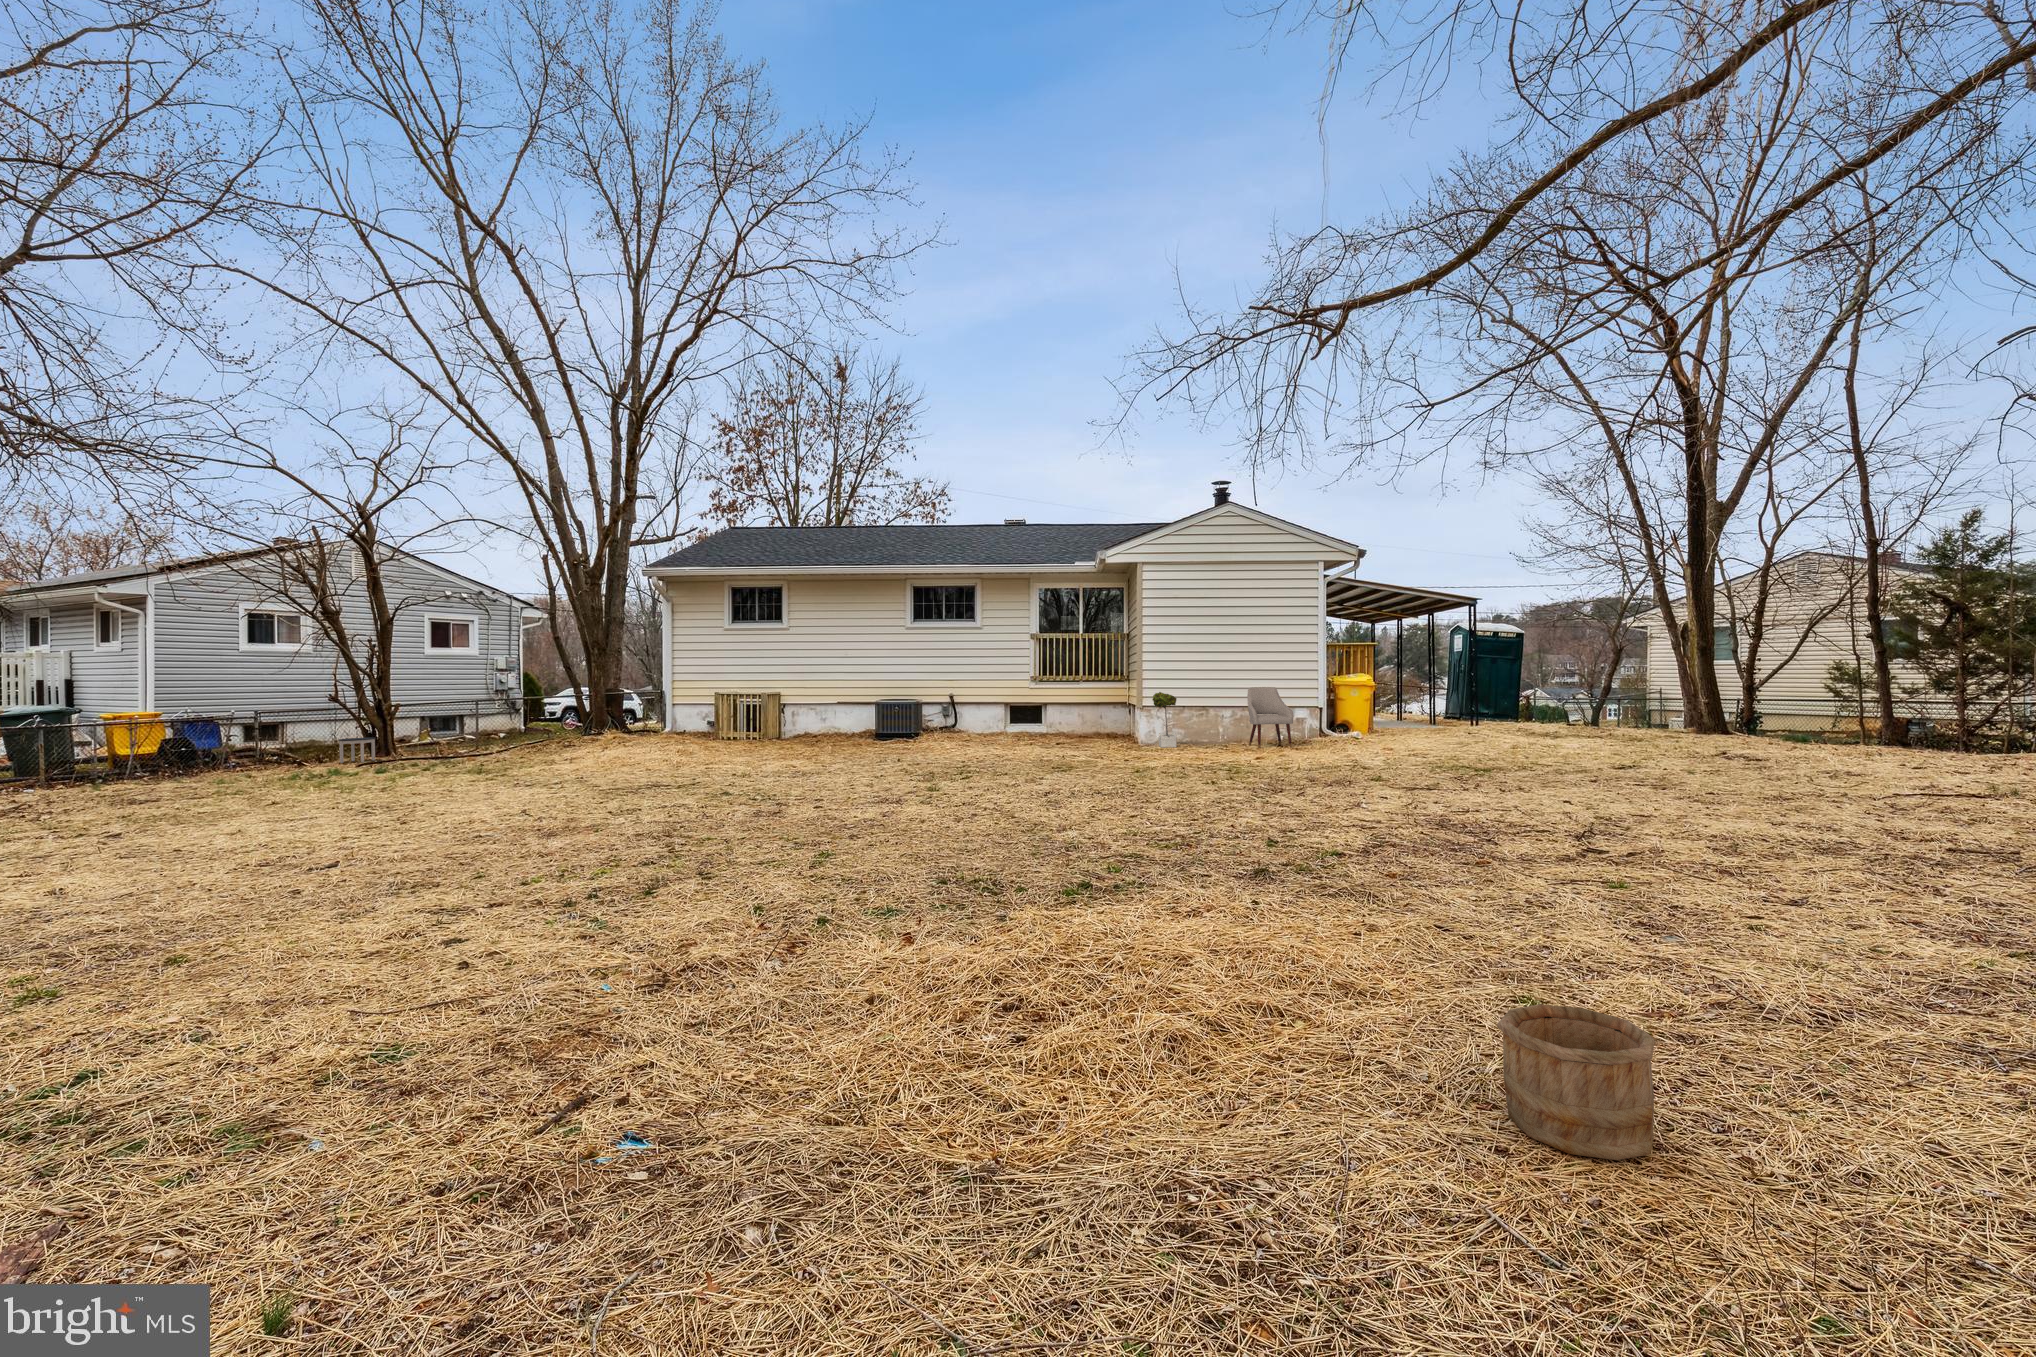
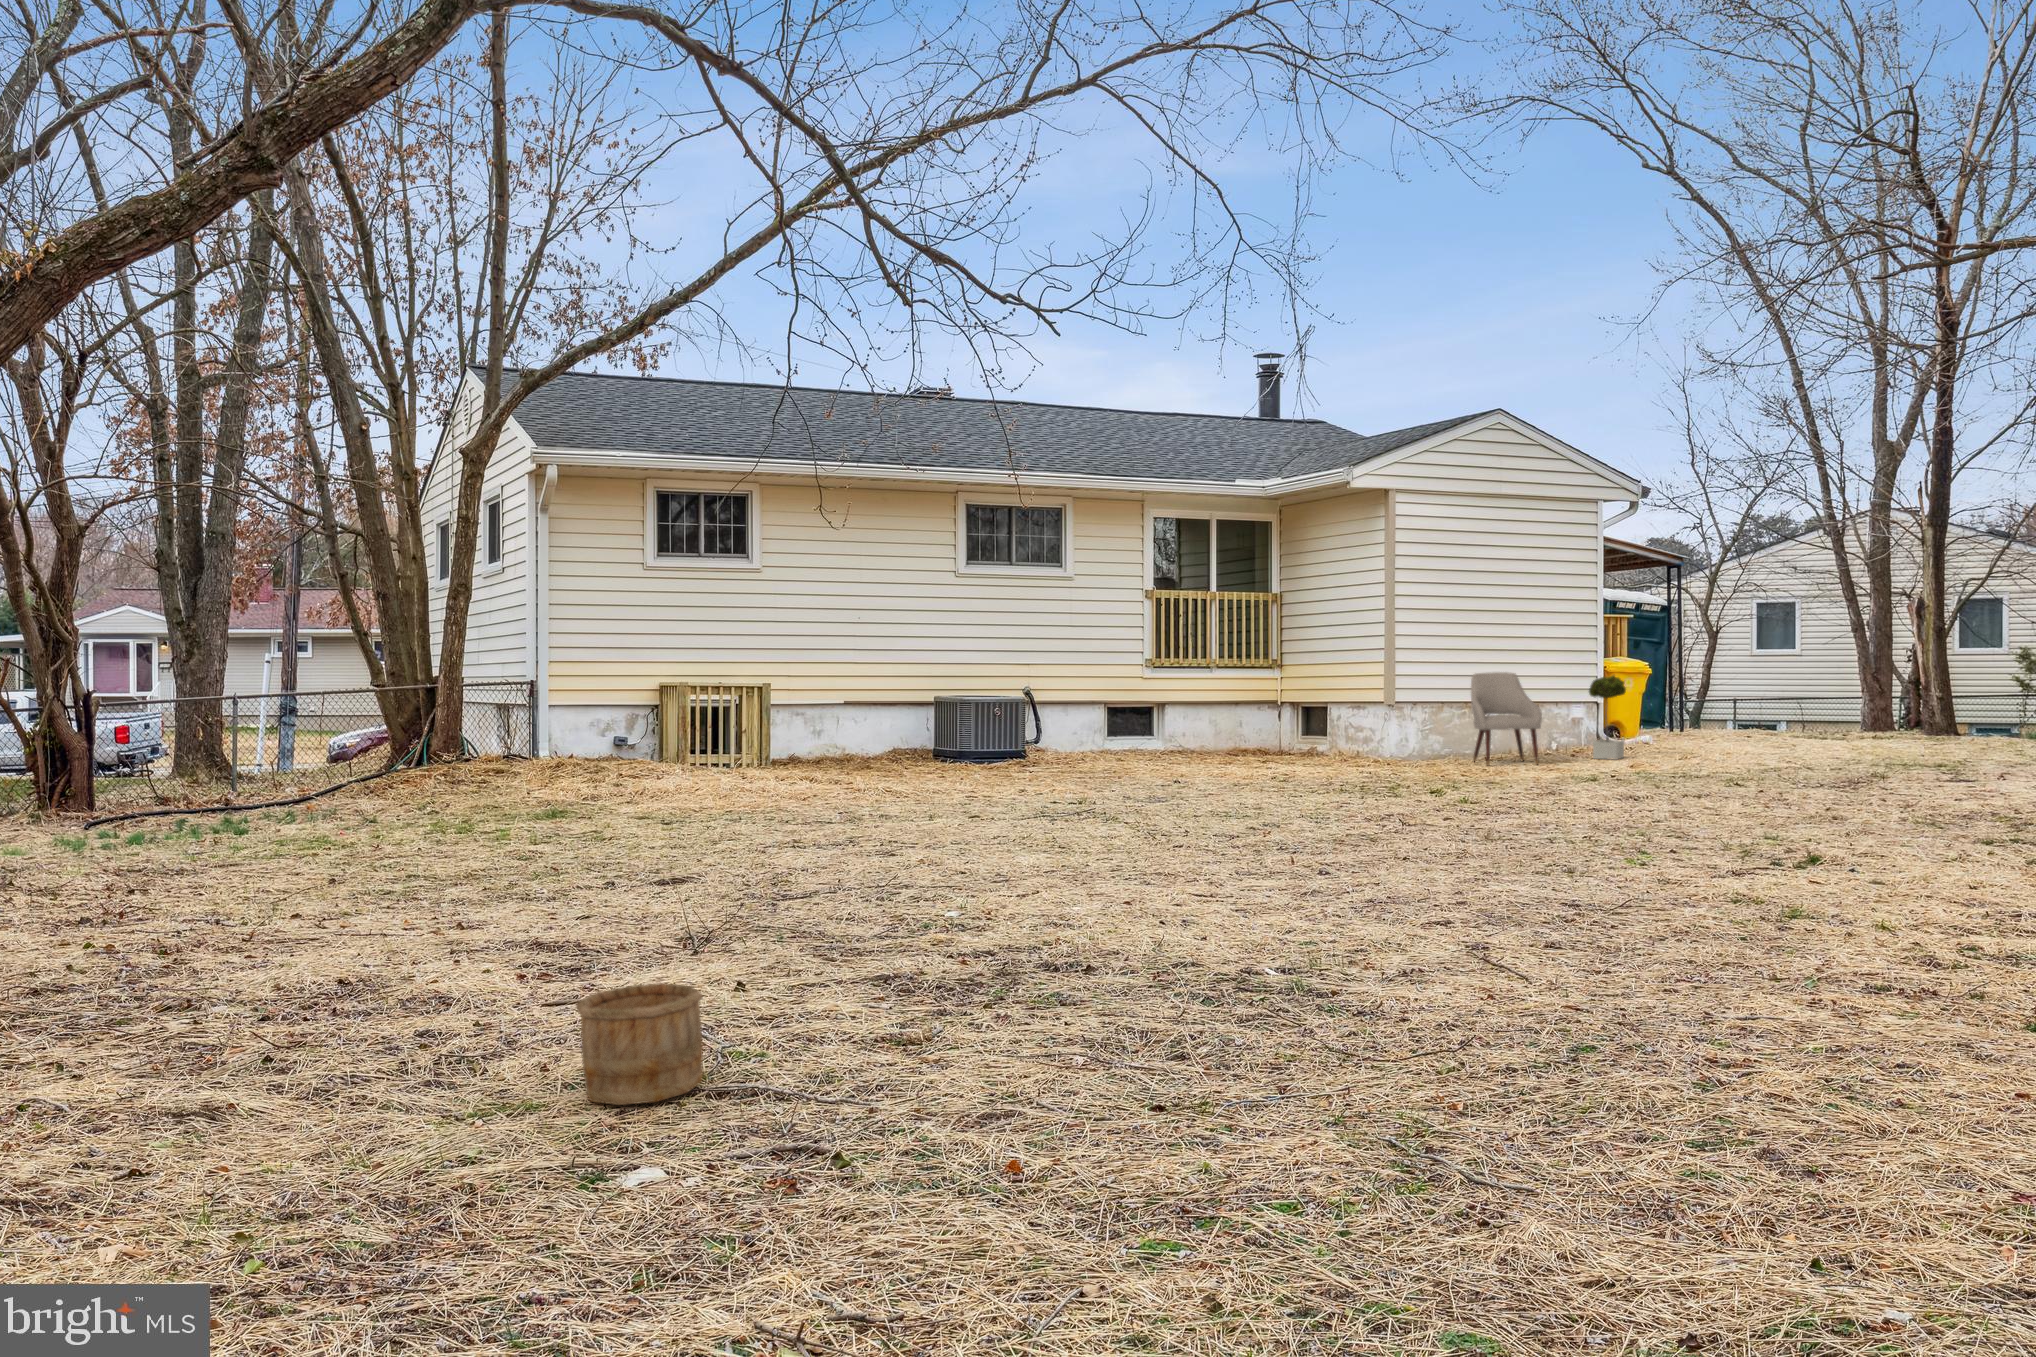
potted tree: present [1152,692,1177,747] -> present [1589,675,1626,760]
round table: present [339,738,376,763] -> none [151,746,200,782]
wooden bucket: present [1497,1004,1655,1160] -> present [576,983,703,1105]

